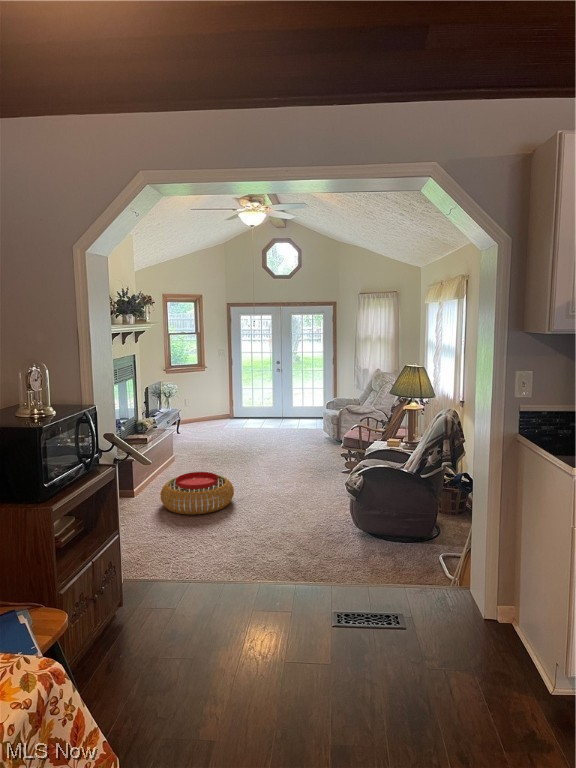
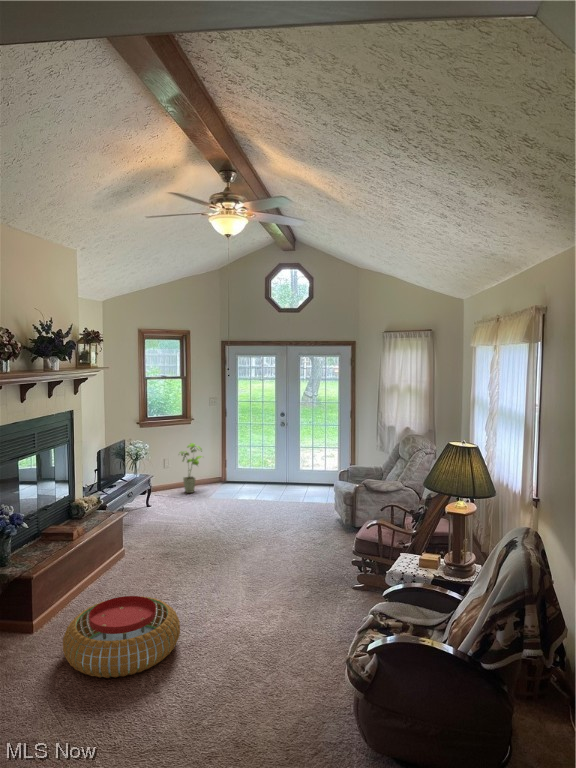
house plant: none [197,385,217,424] -> present [181,443,202,493]

